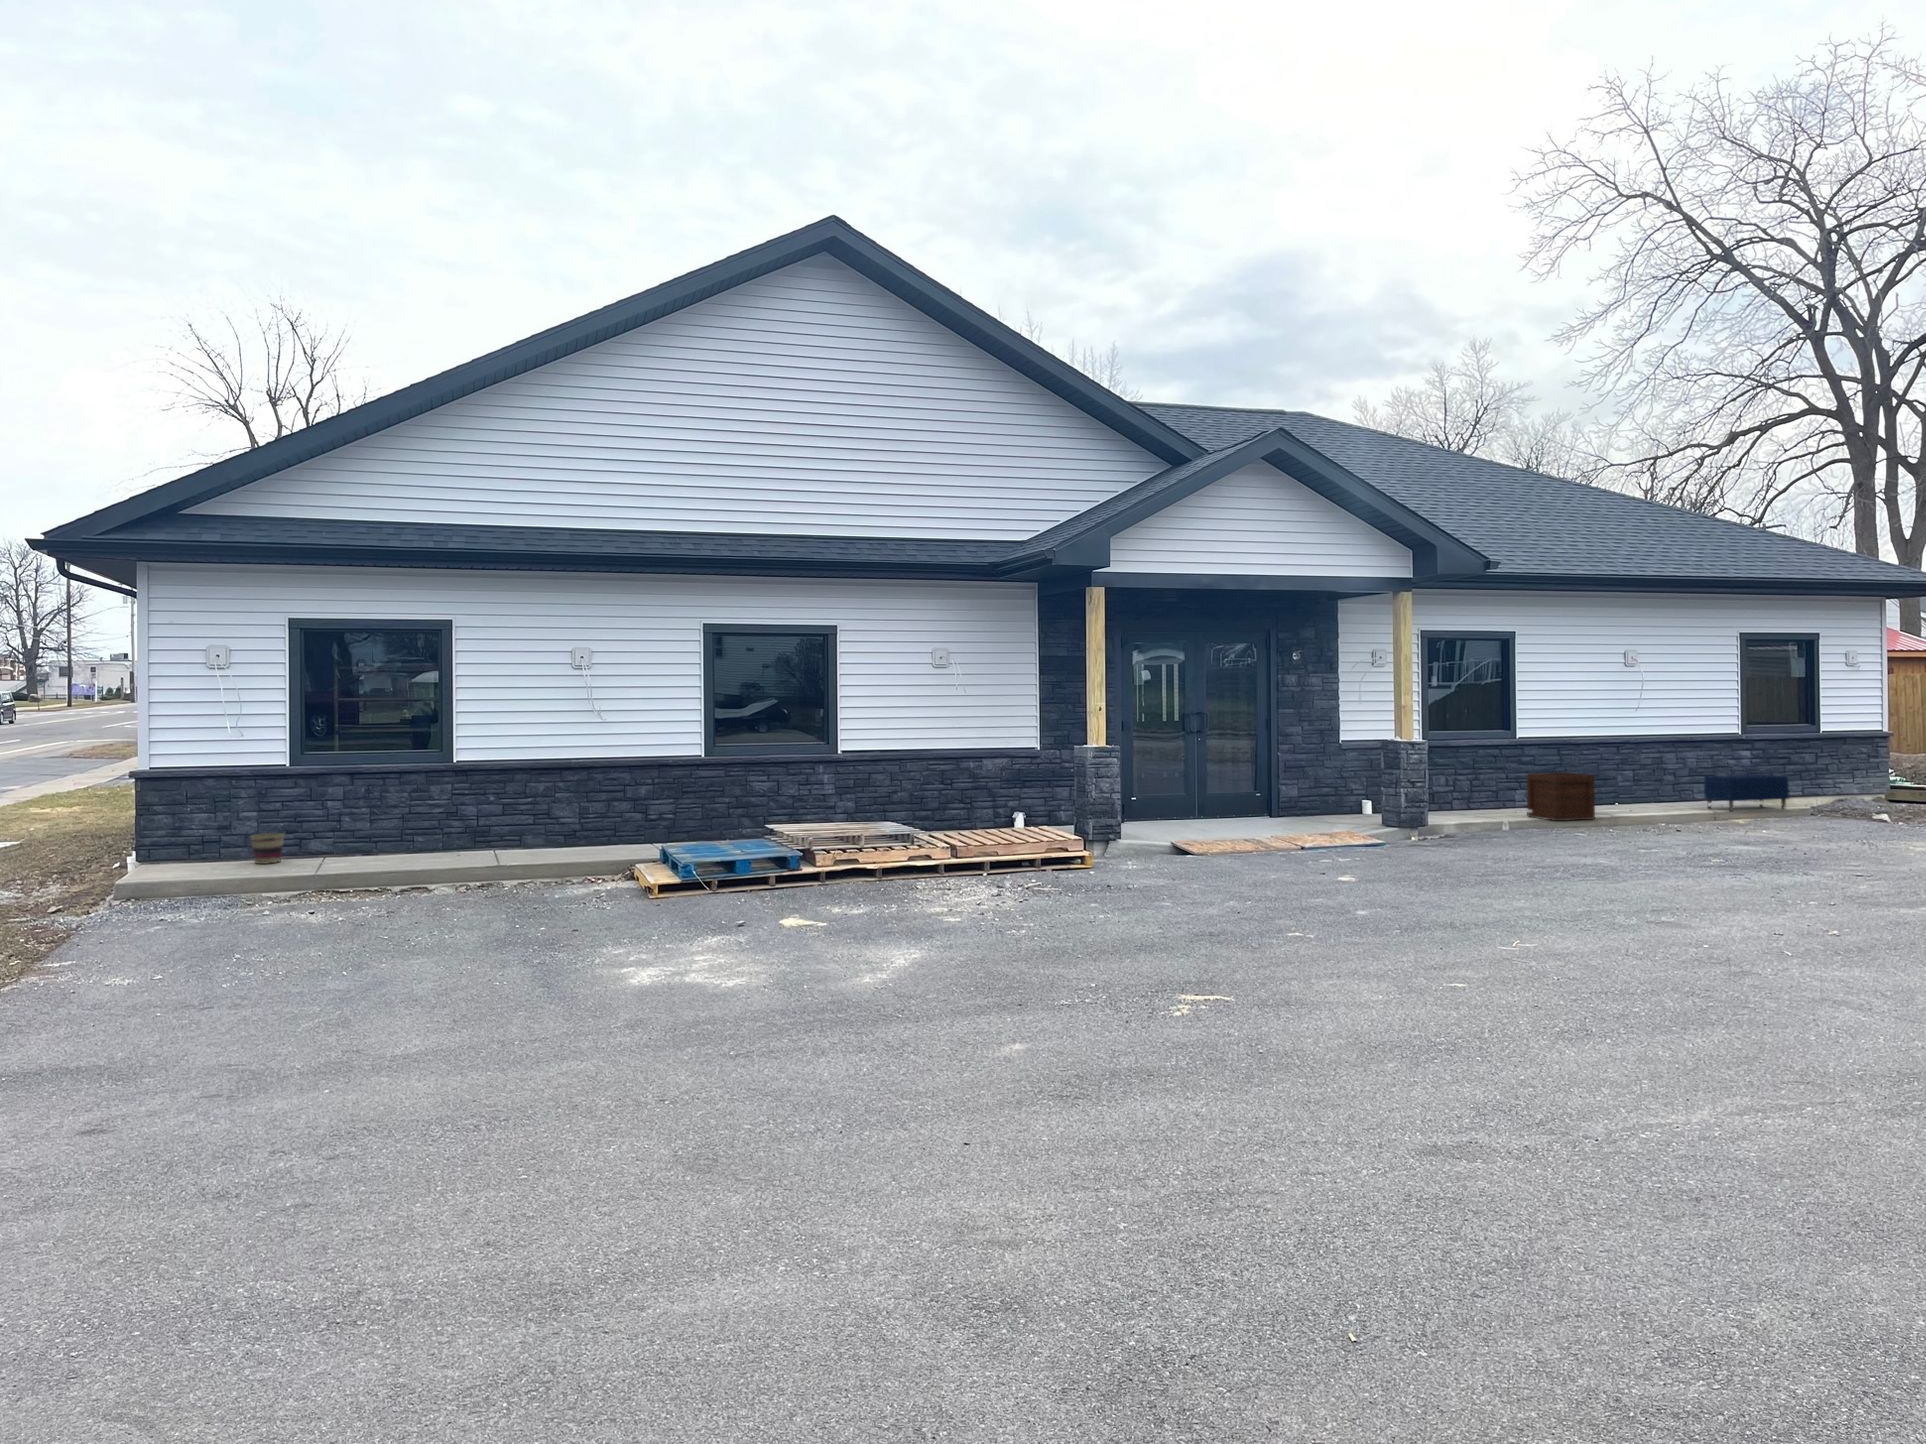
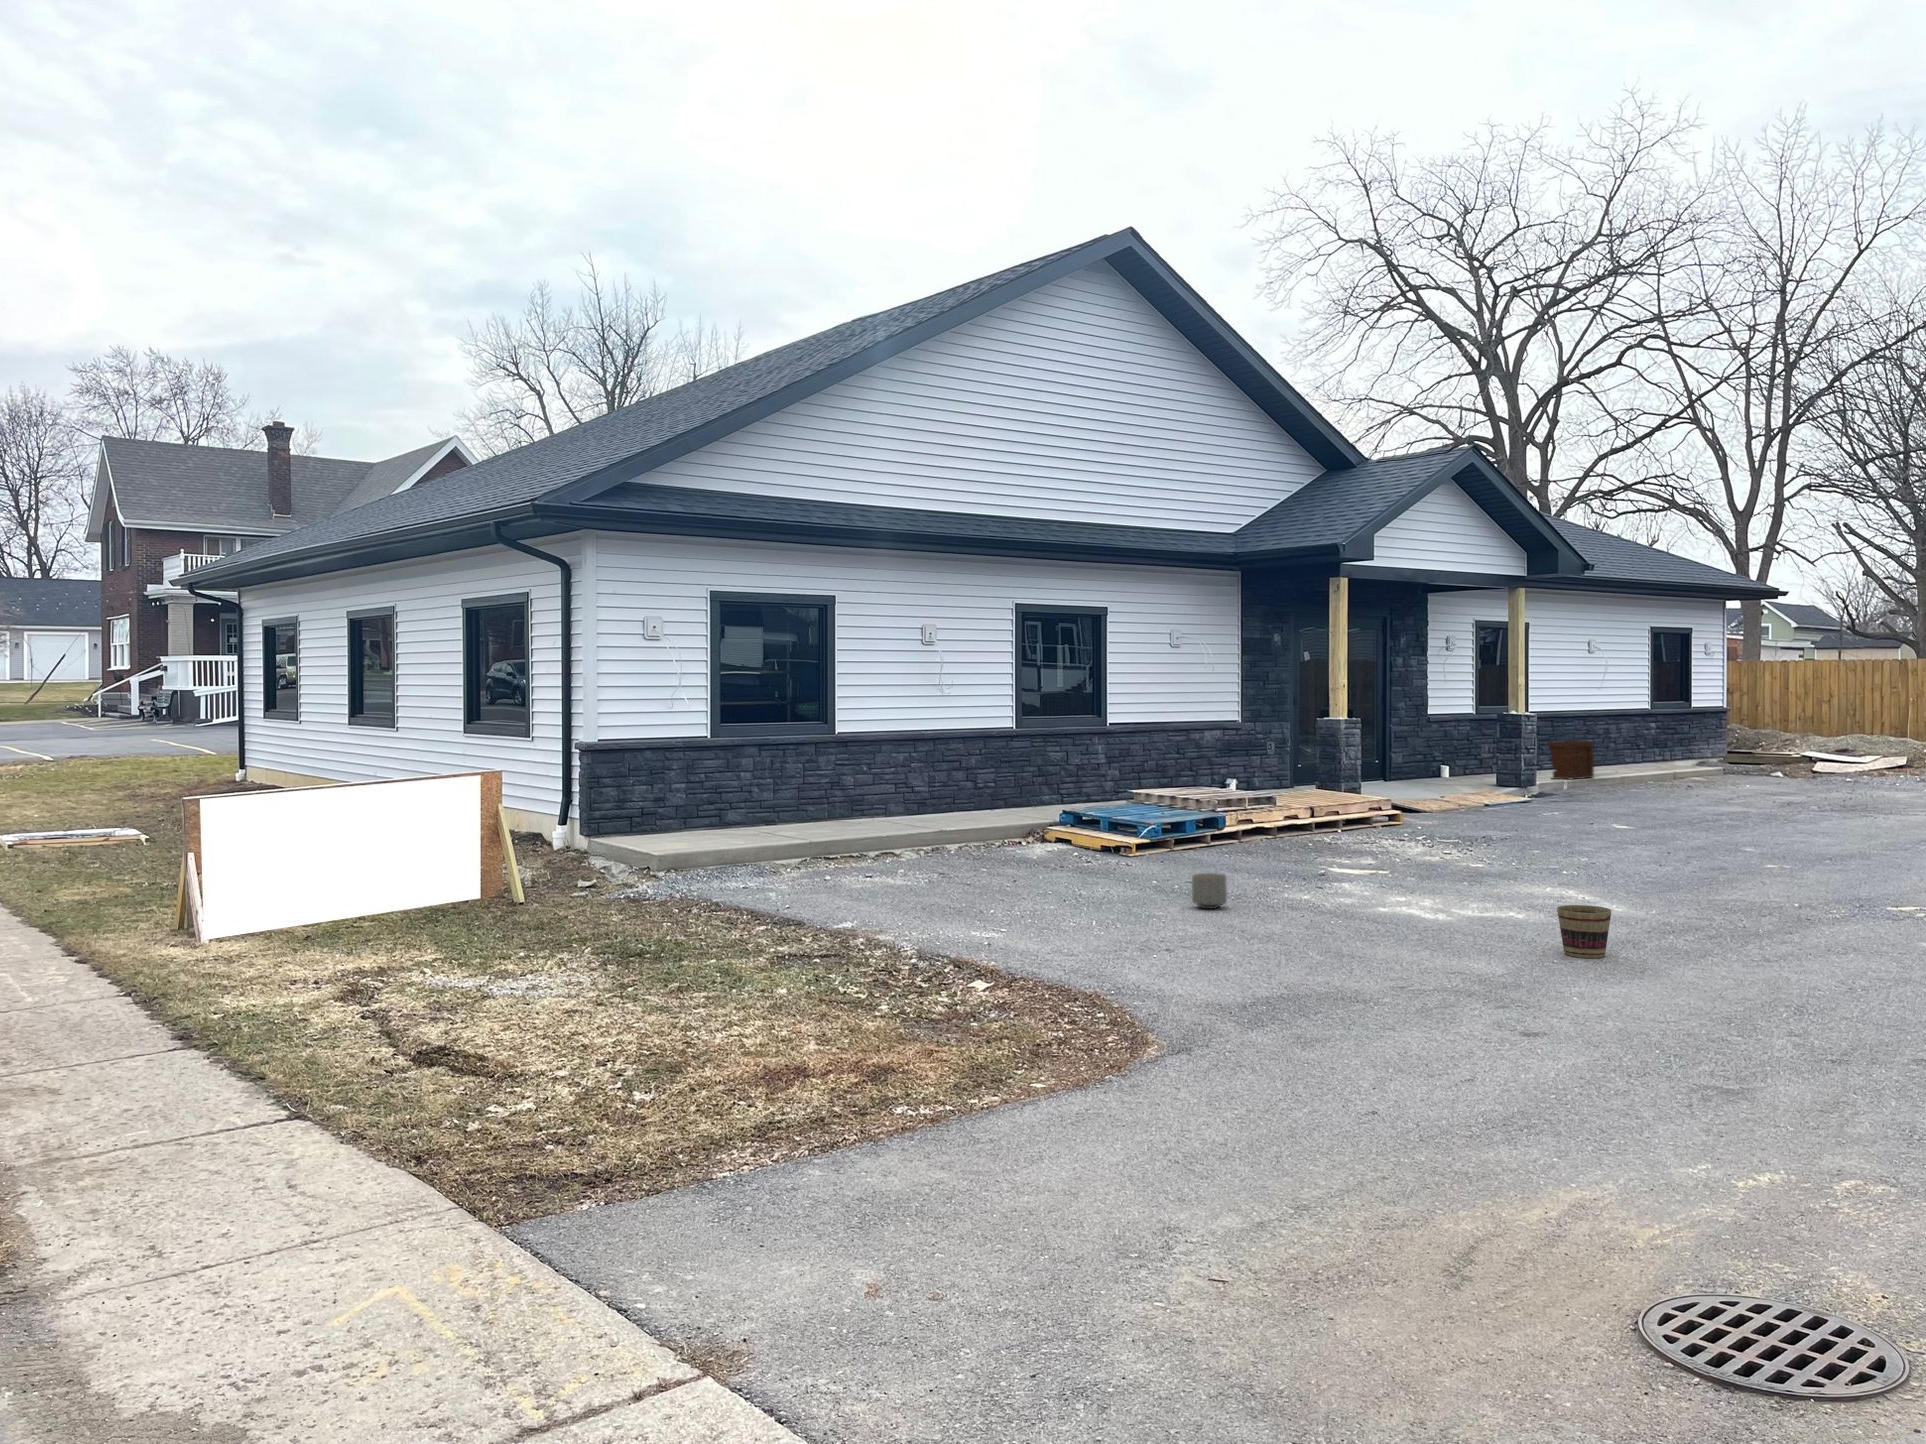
bench: present [1704,774,1789,811] -> none [1635,741,1691,771]
basket: present [251,833,284,864] -> present [1557,905,1612,958]
planter: none [282,953,328,997] -> present [1192,873,1227,909]

